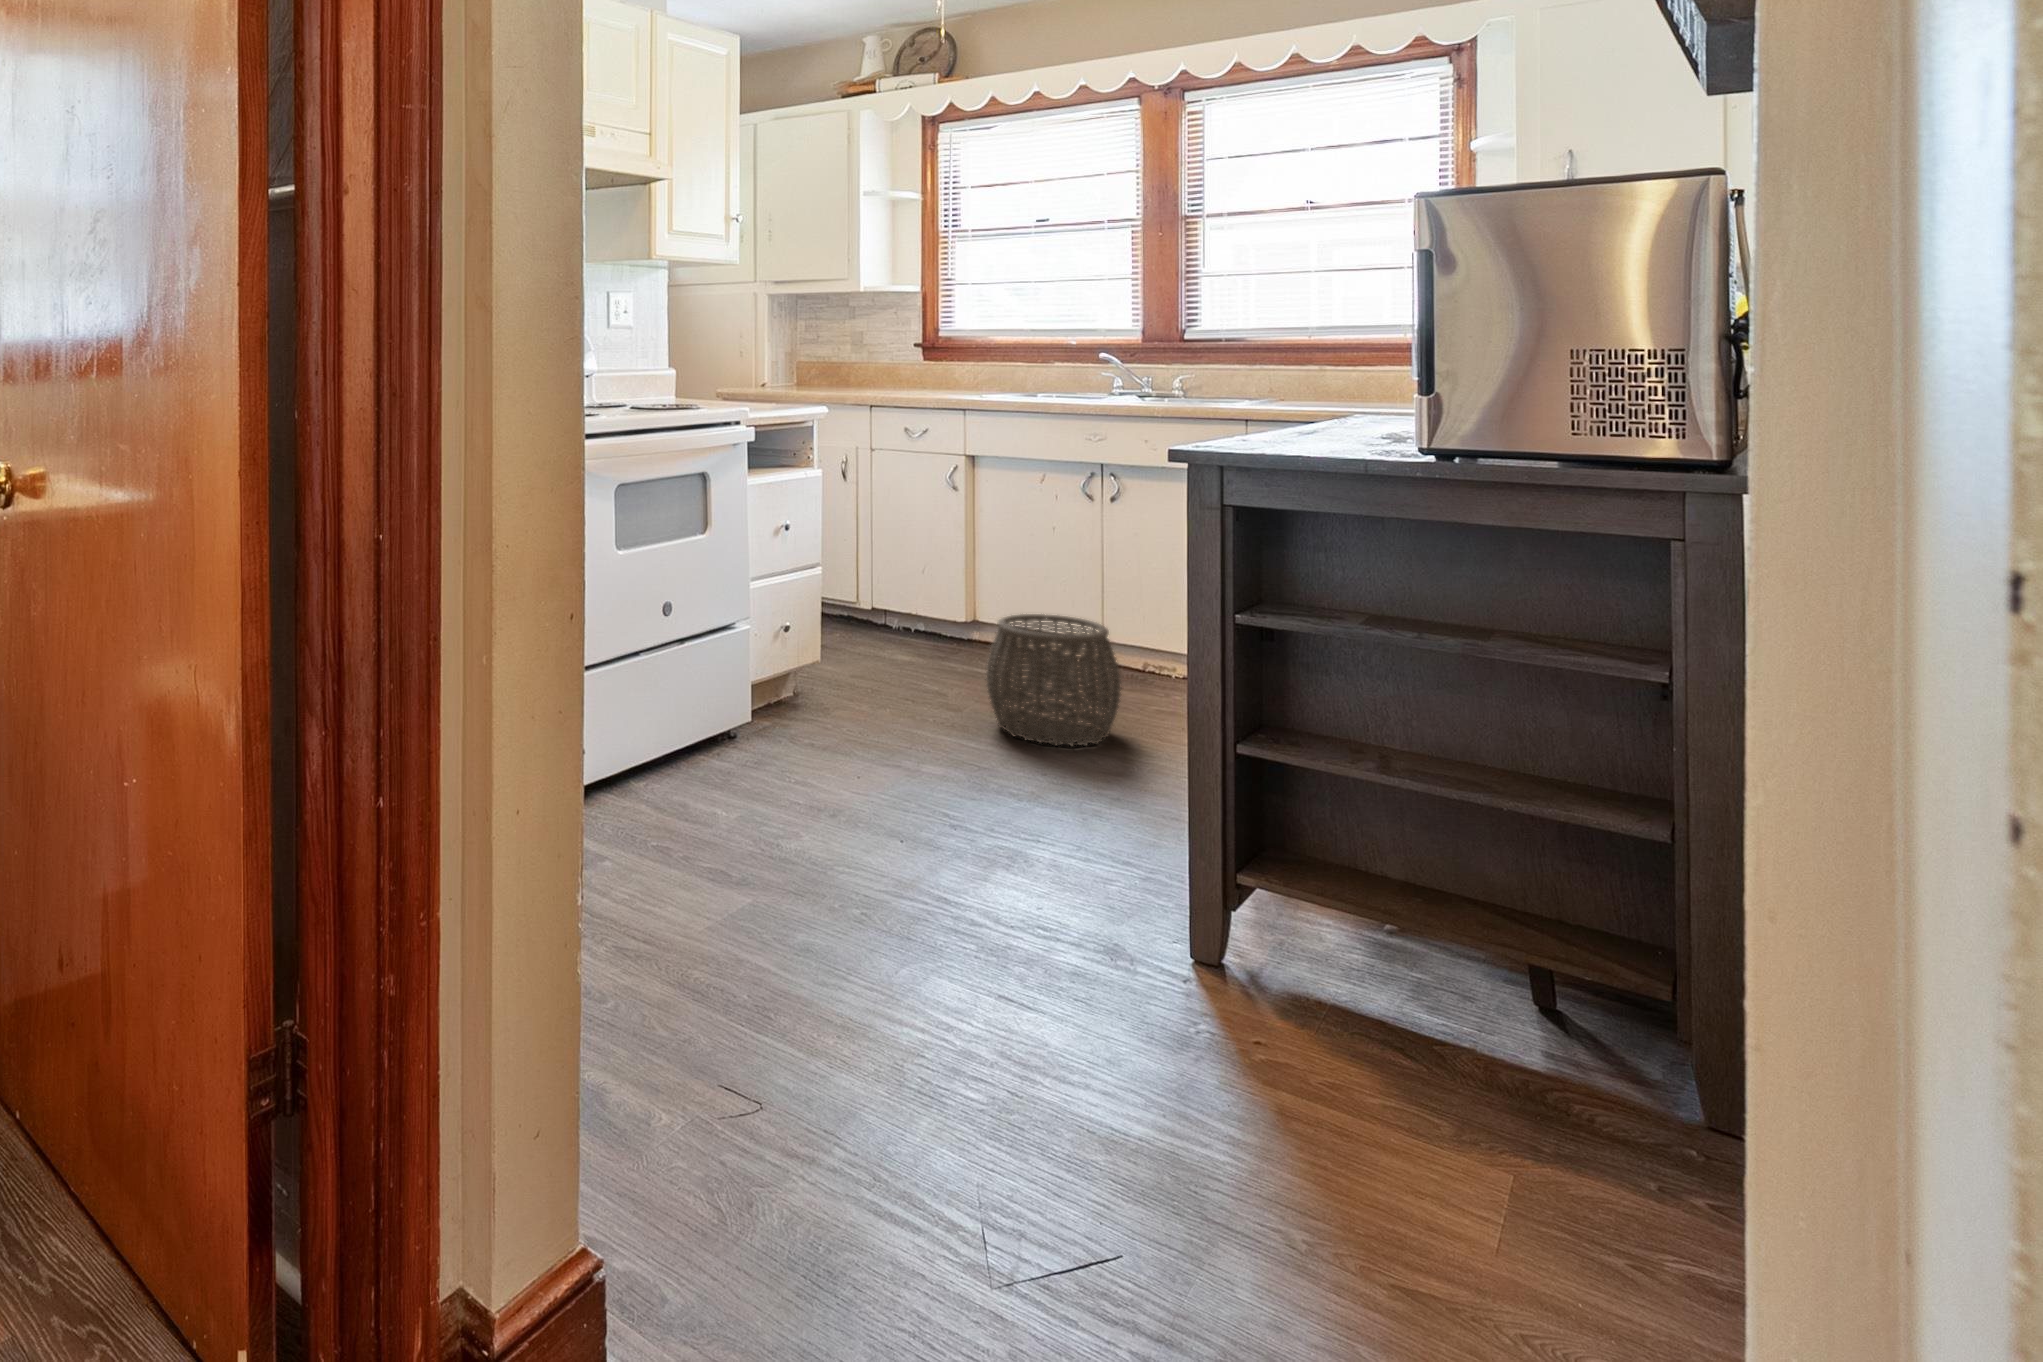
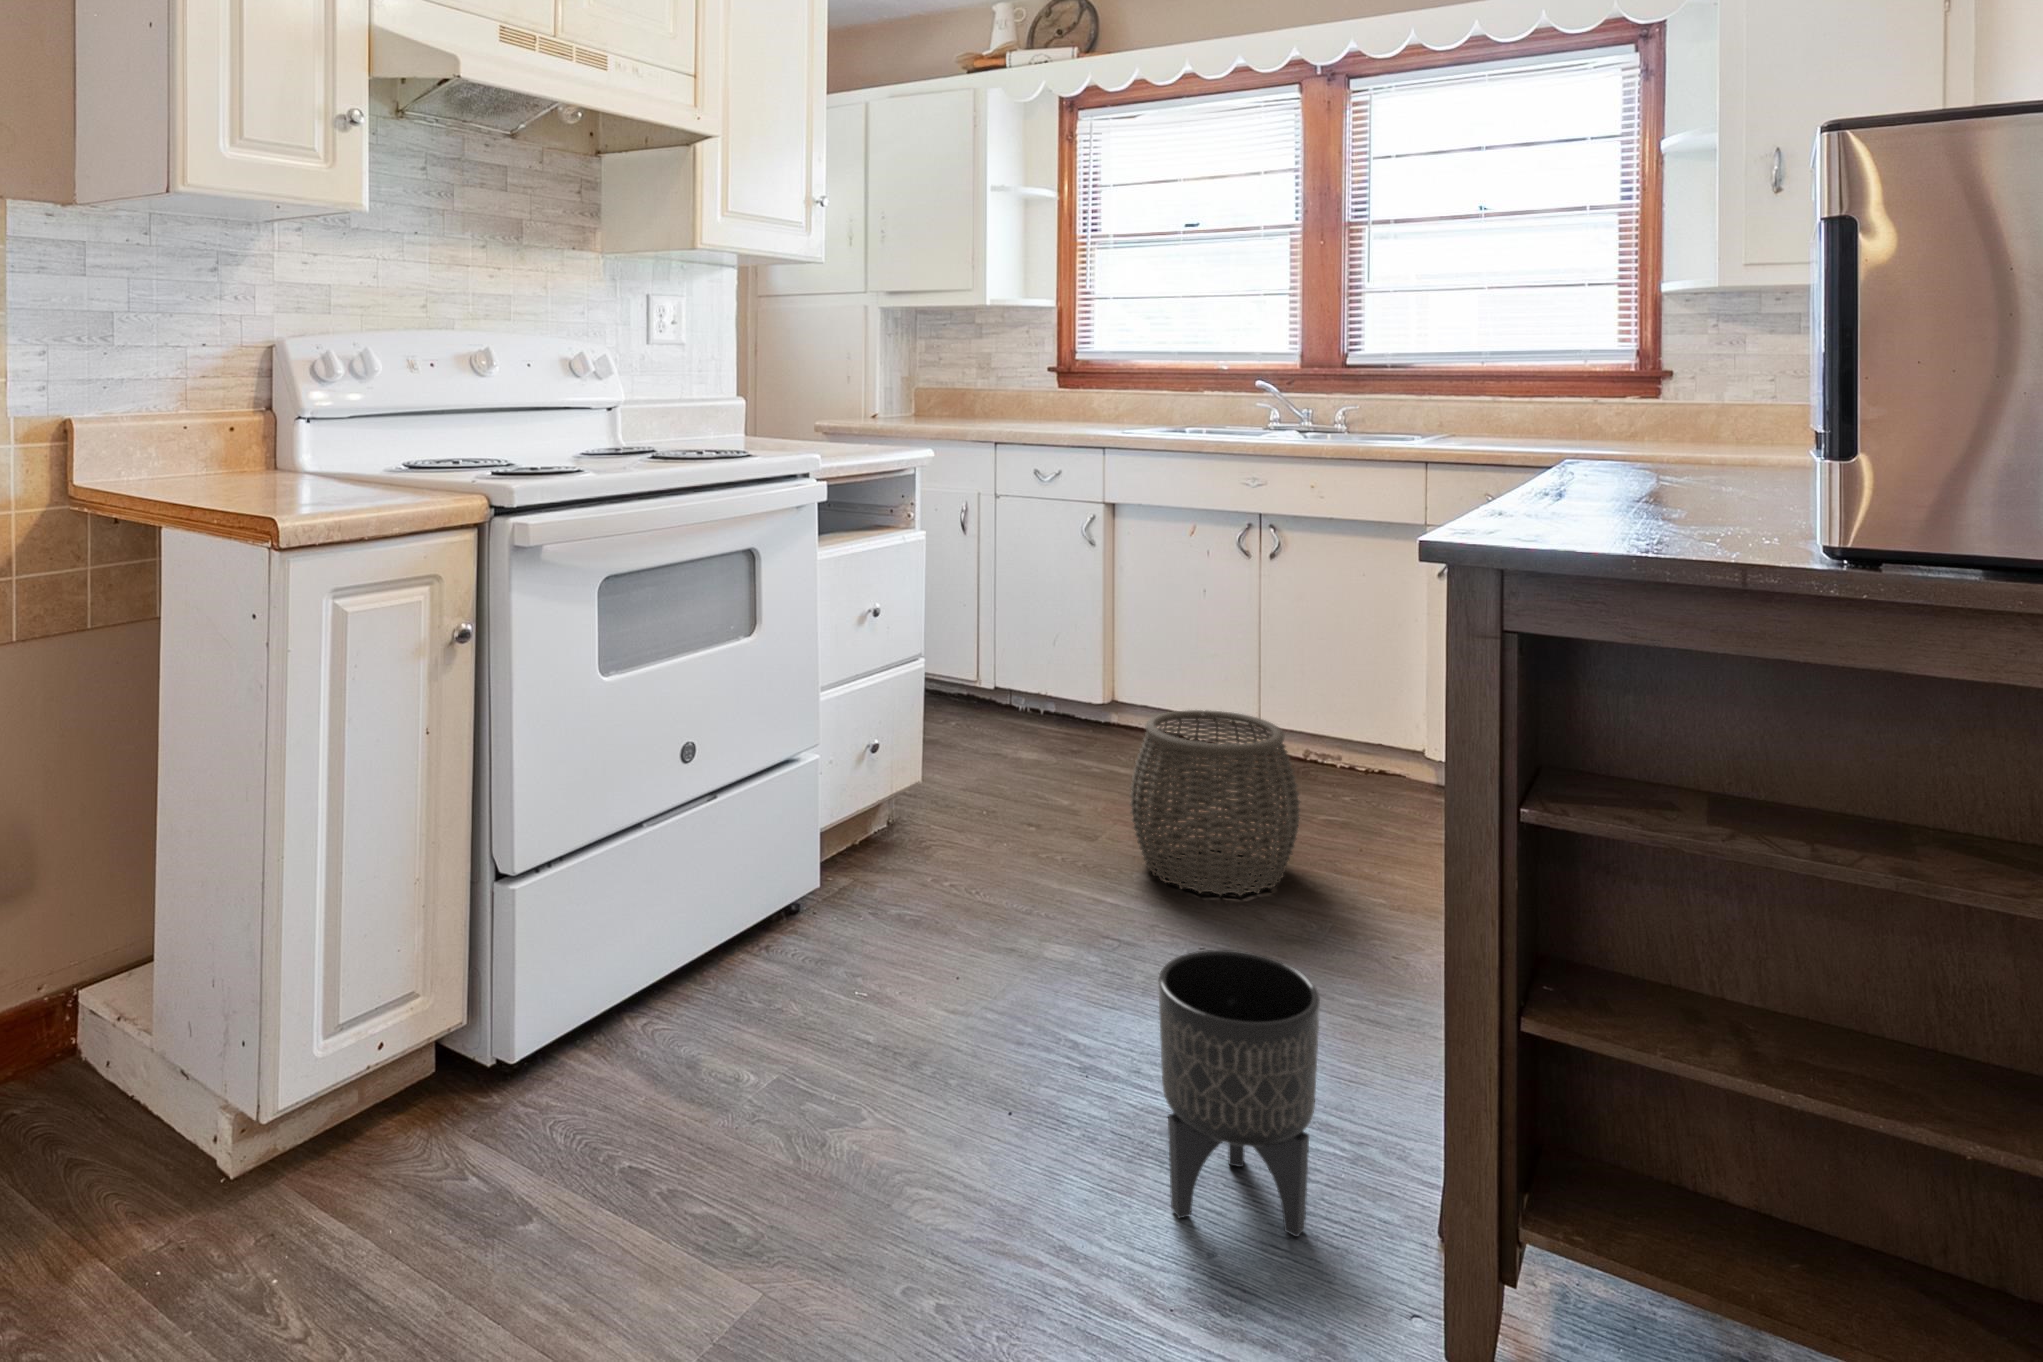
planter: none [1000,739,1107,904] -> present [1158,950,1320,1237]

